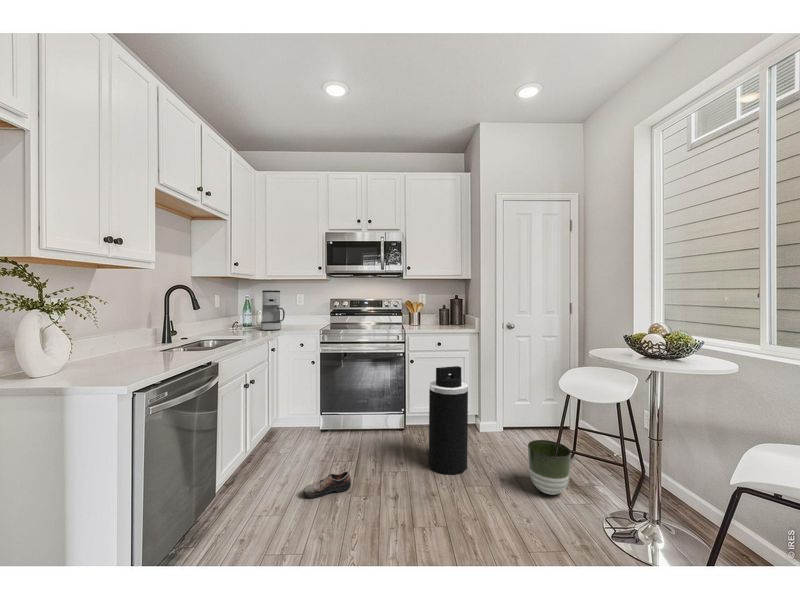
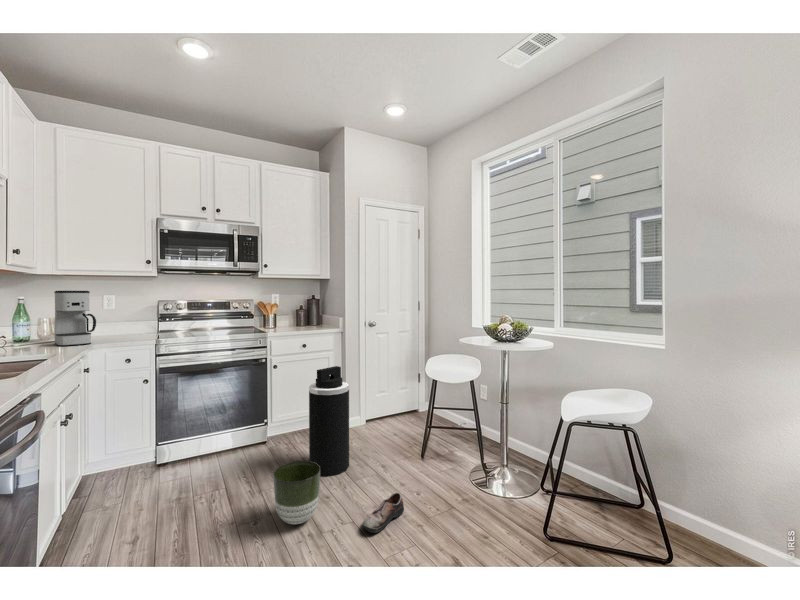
planter: present [528,440,571,495] -> present [273,461,320,525]
shoe: present [303,471,351,498] -> present [363,493,404,533]

